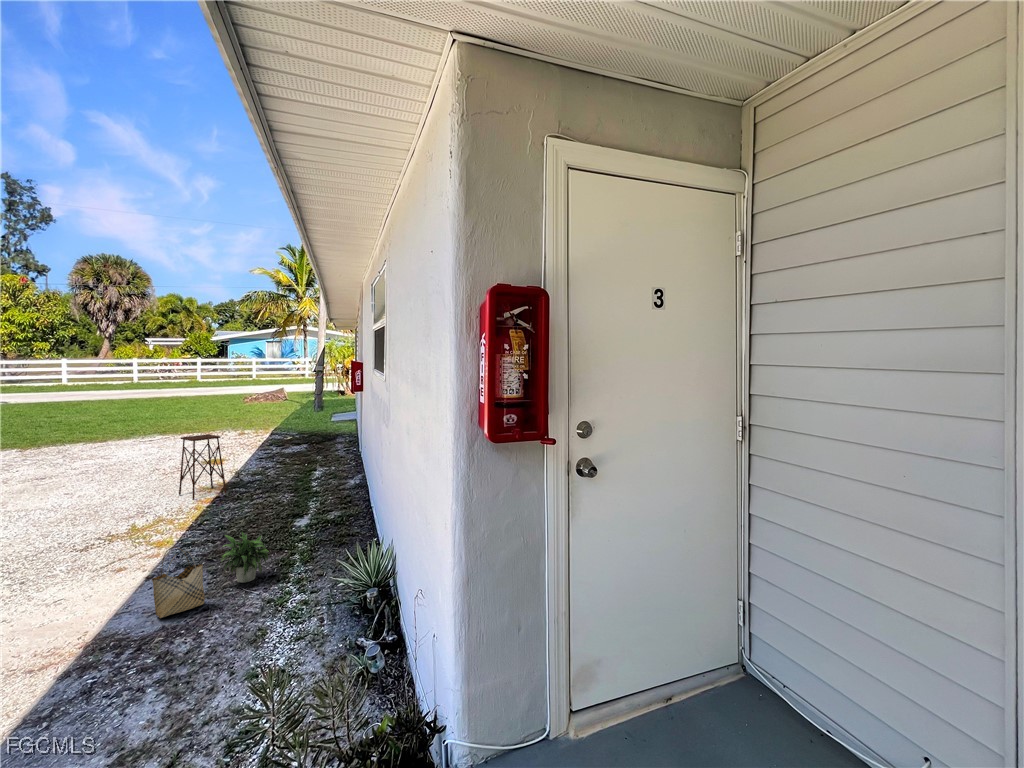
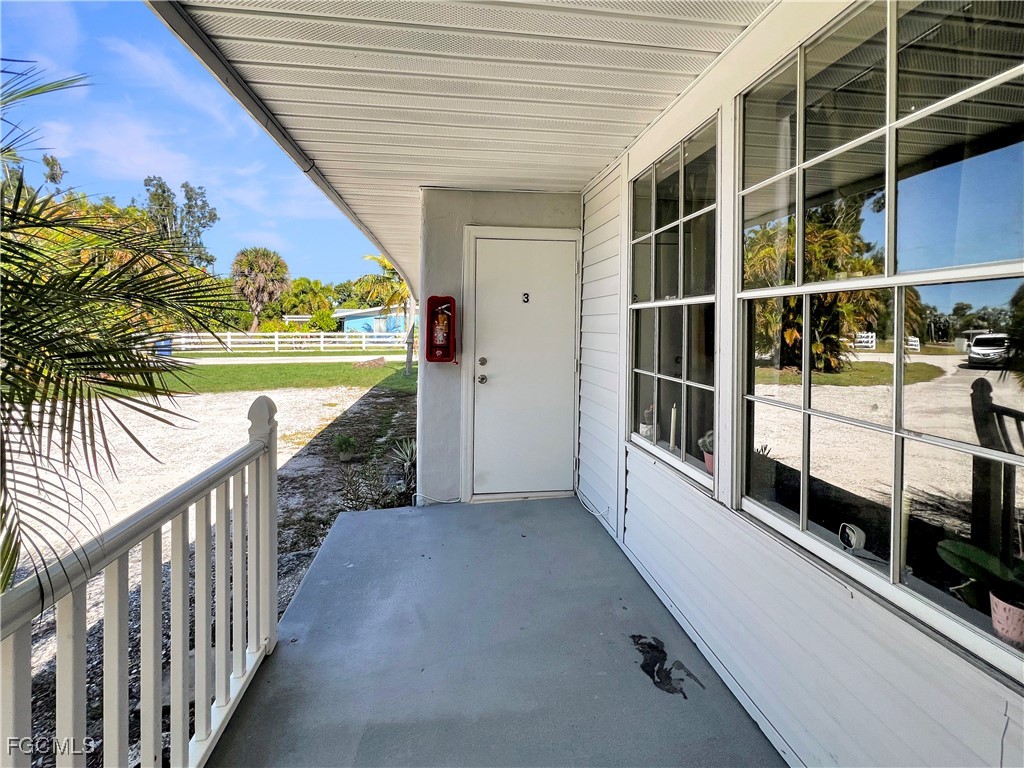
side table: present [179,434,226,500] -> none [309,383,338,424]
woven basket: present [152,547,205,618] -> none [297,434,323,470]

